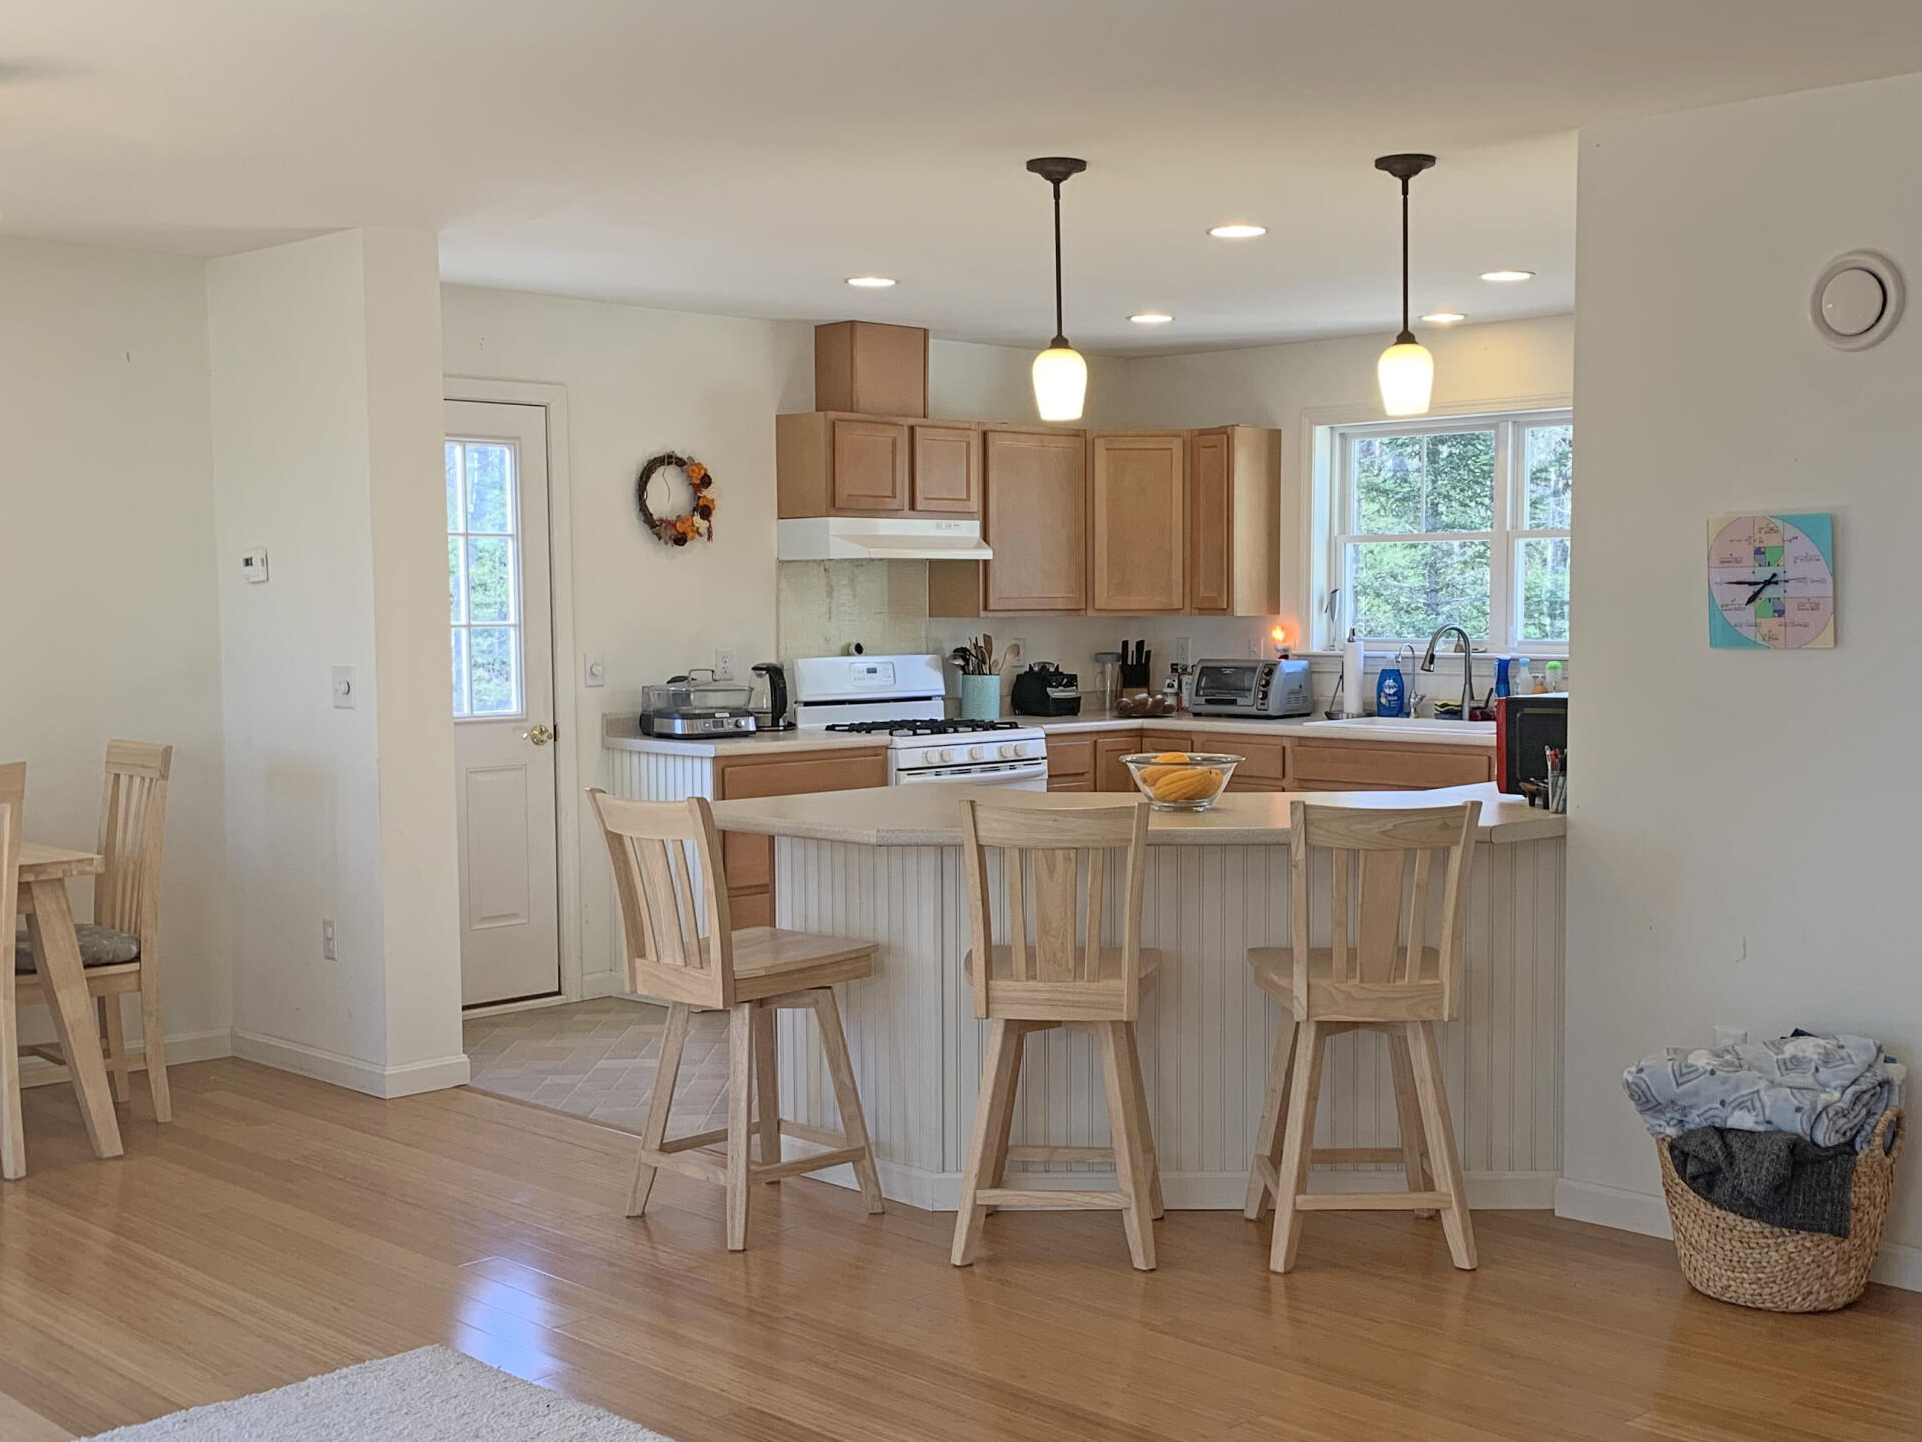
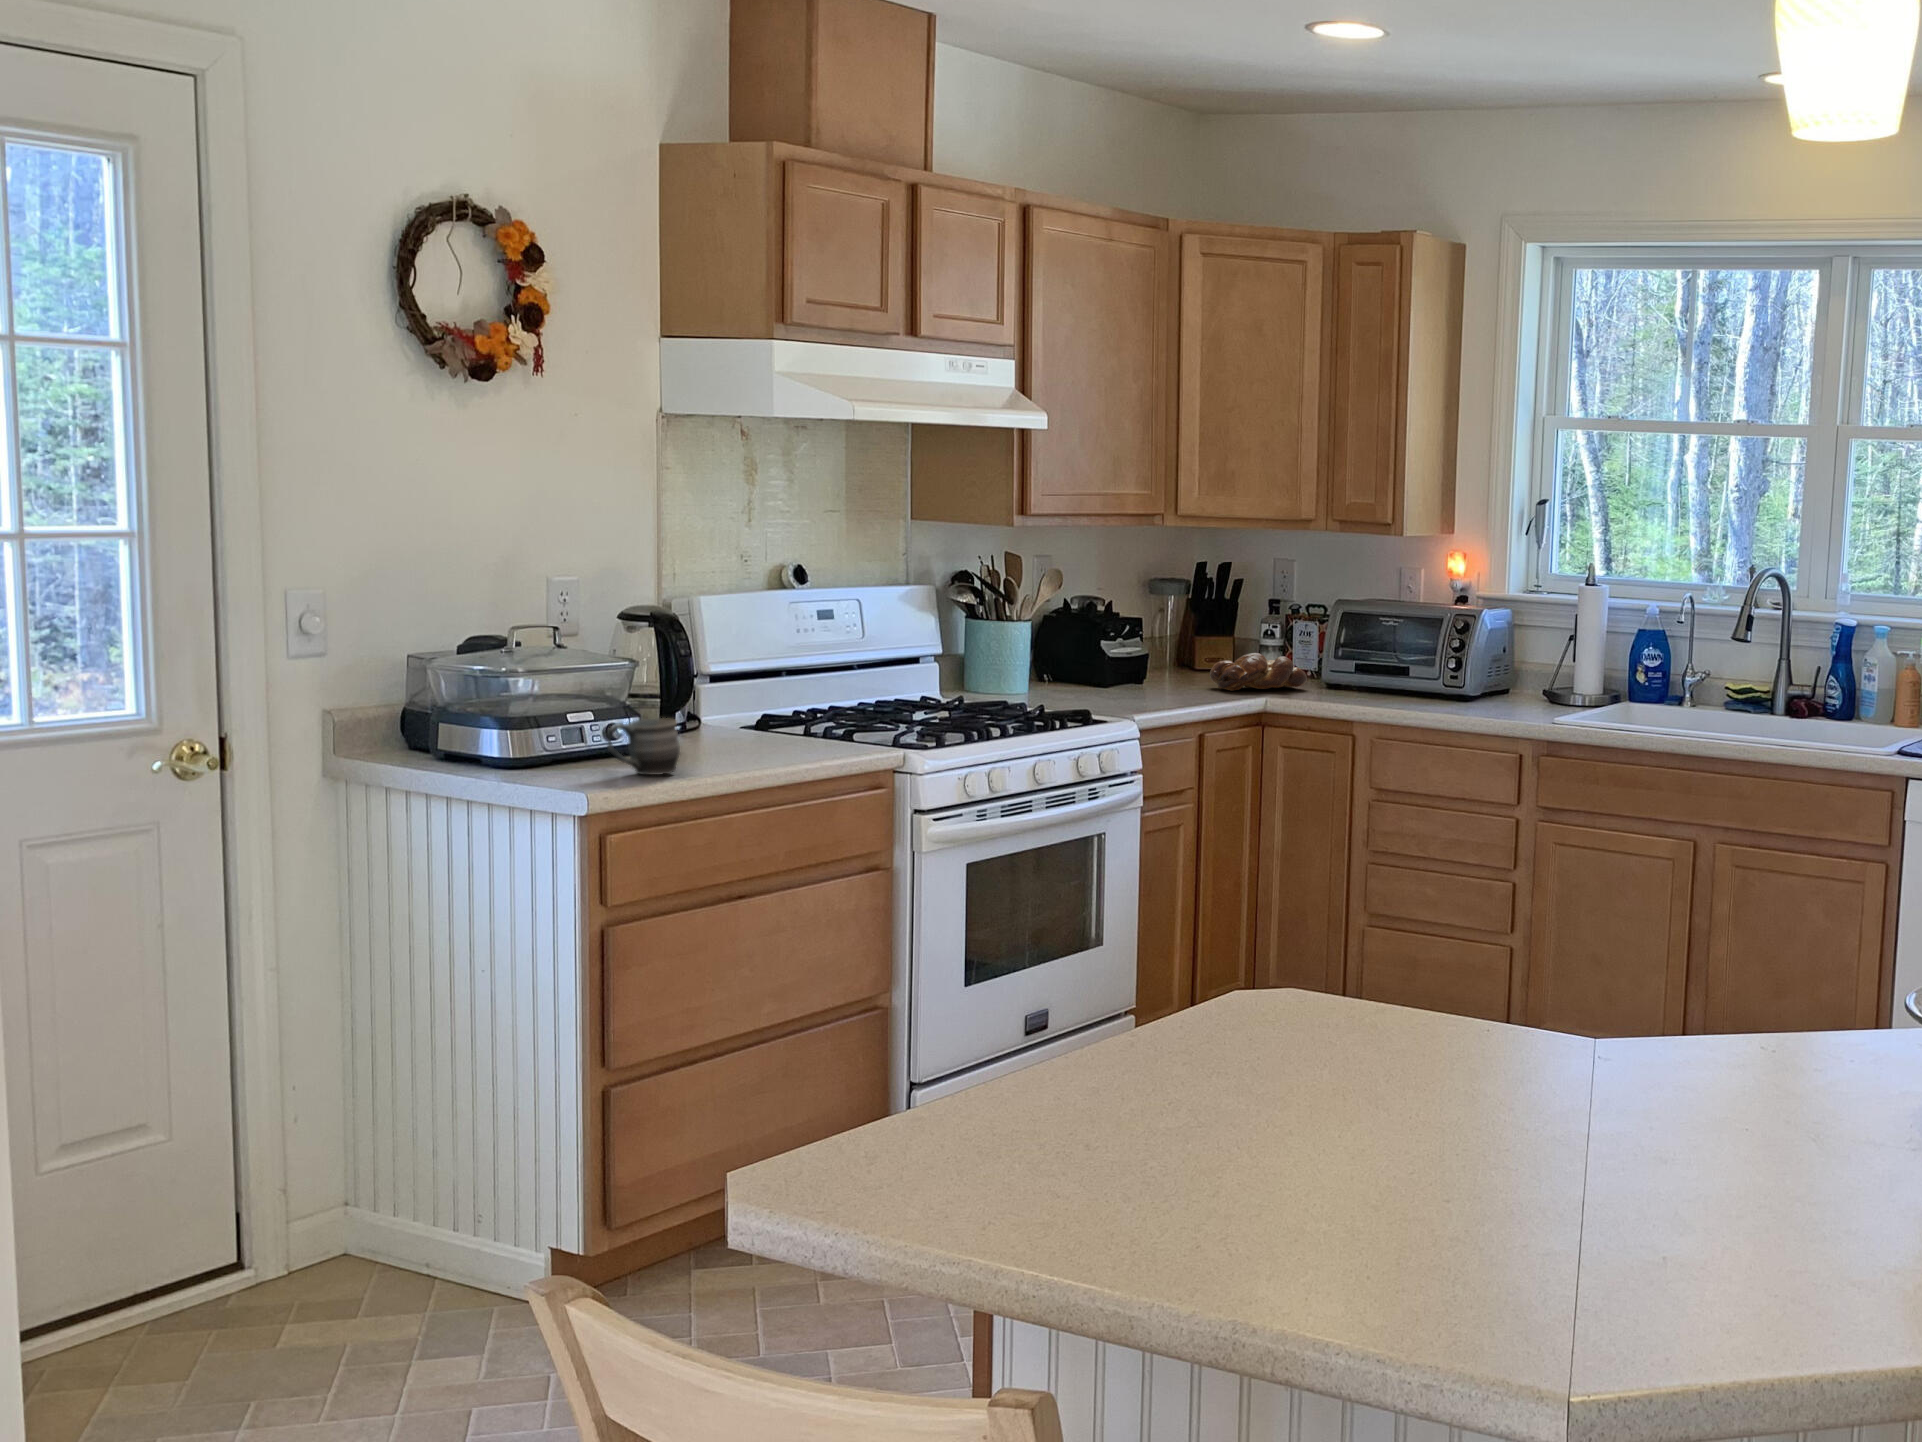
mug: none [729,712,765,741] -> present [607,718,680,775]

